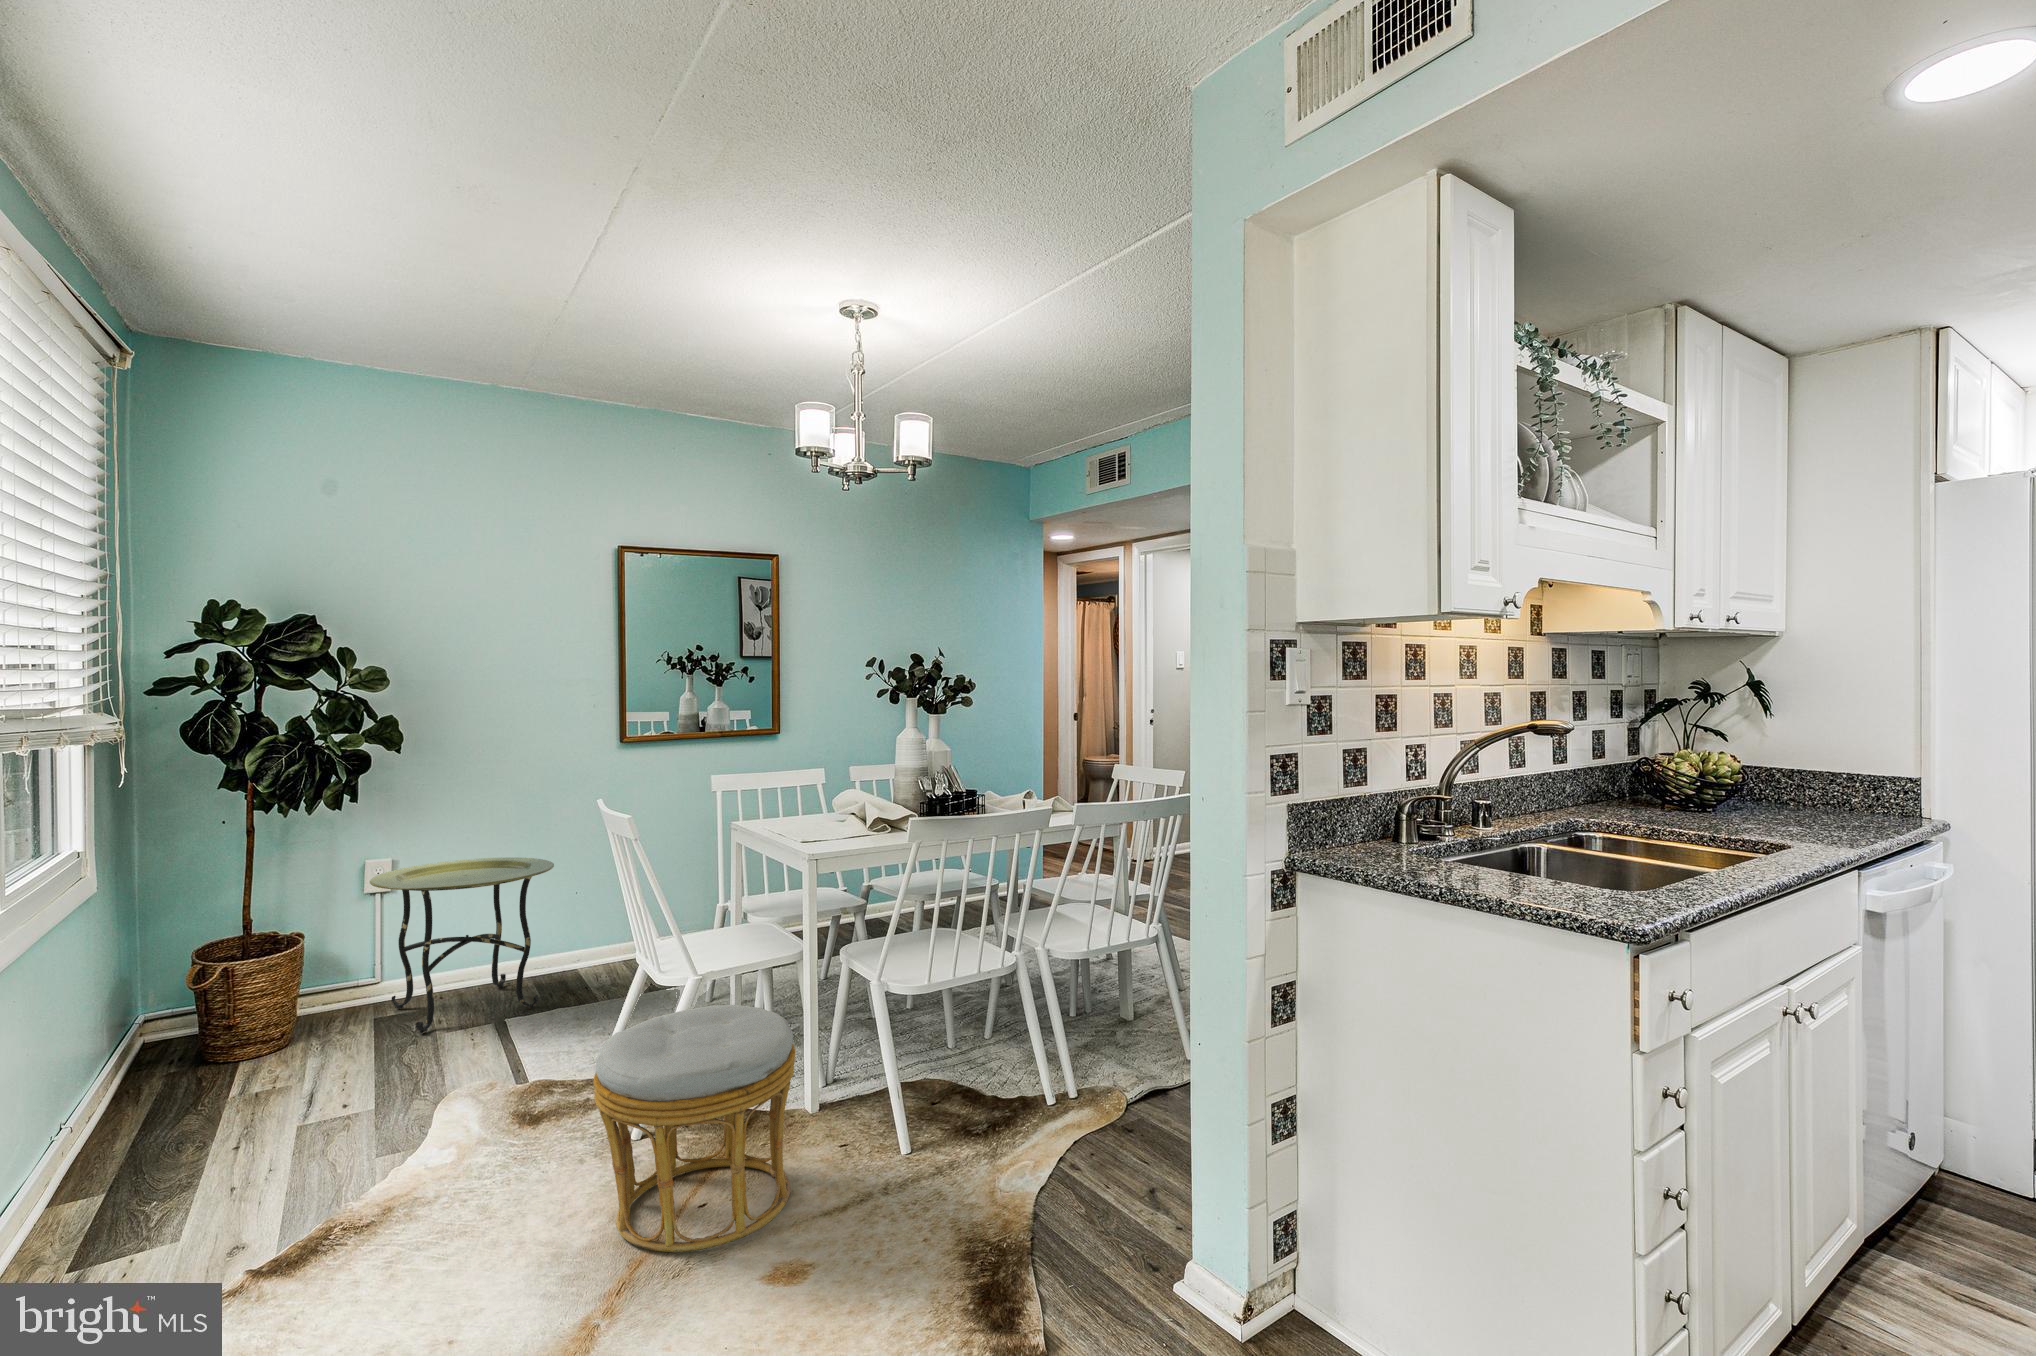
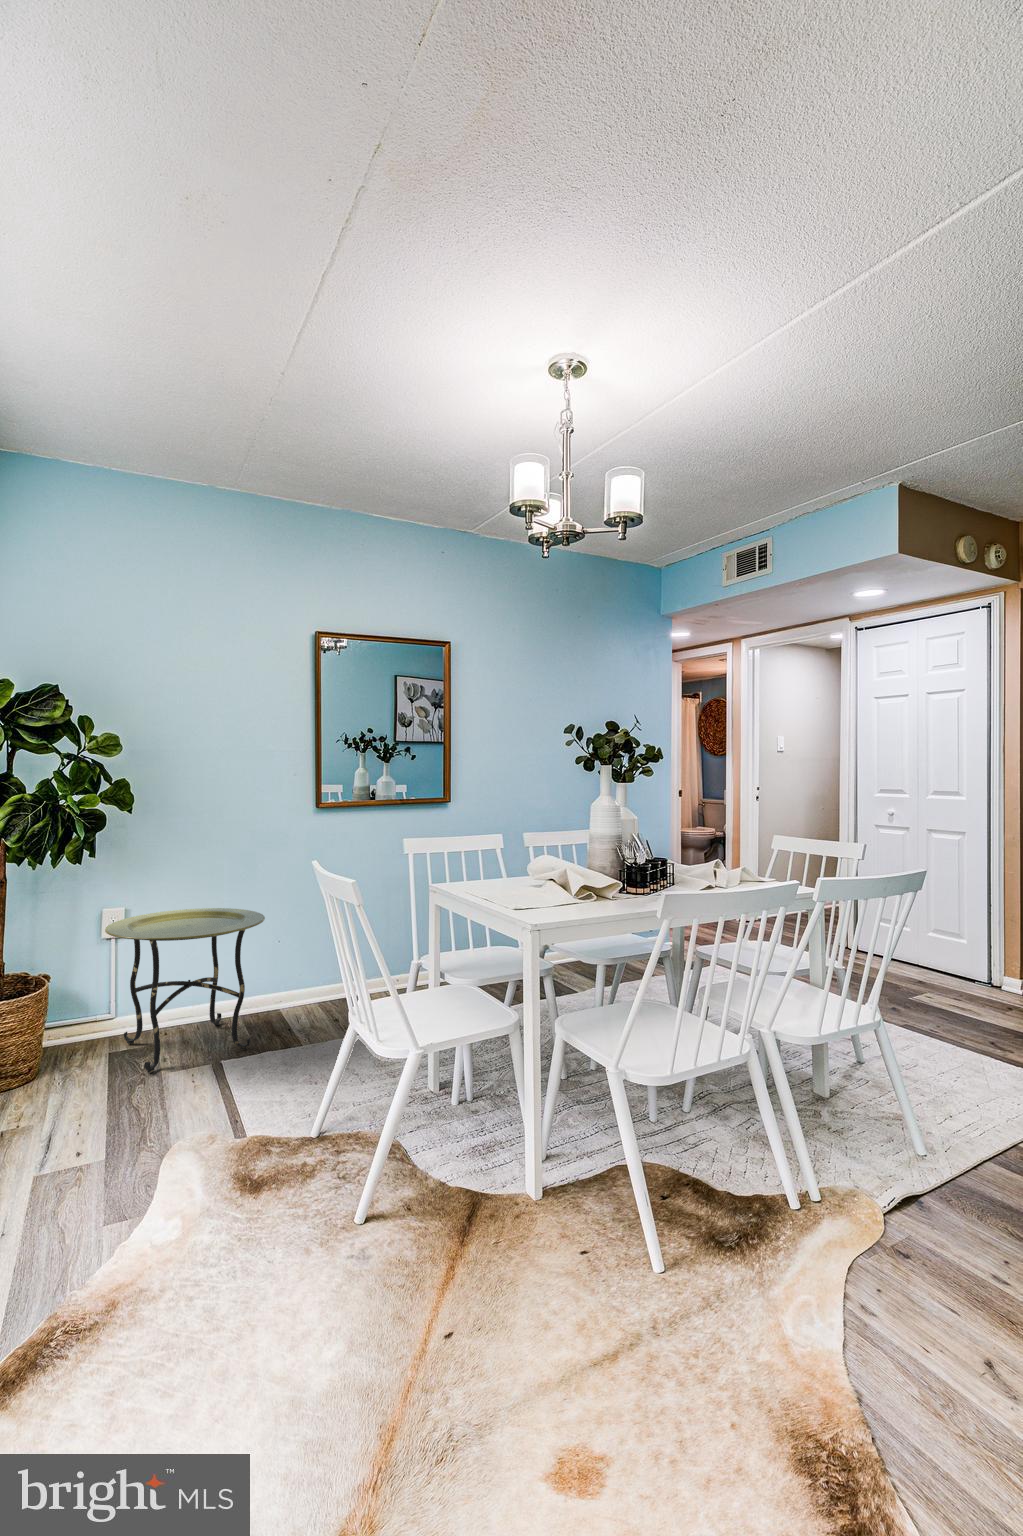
ottoman: present [593,1005,795,1252] -> none [331,1093,550,1410]

